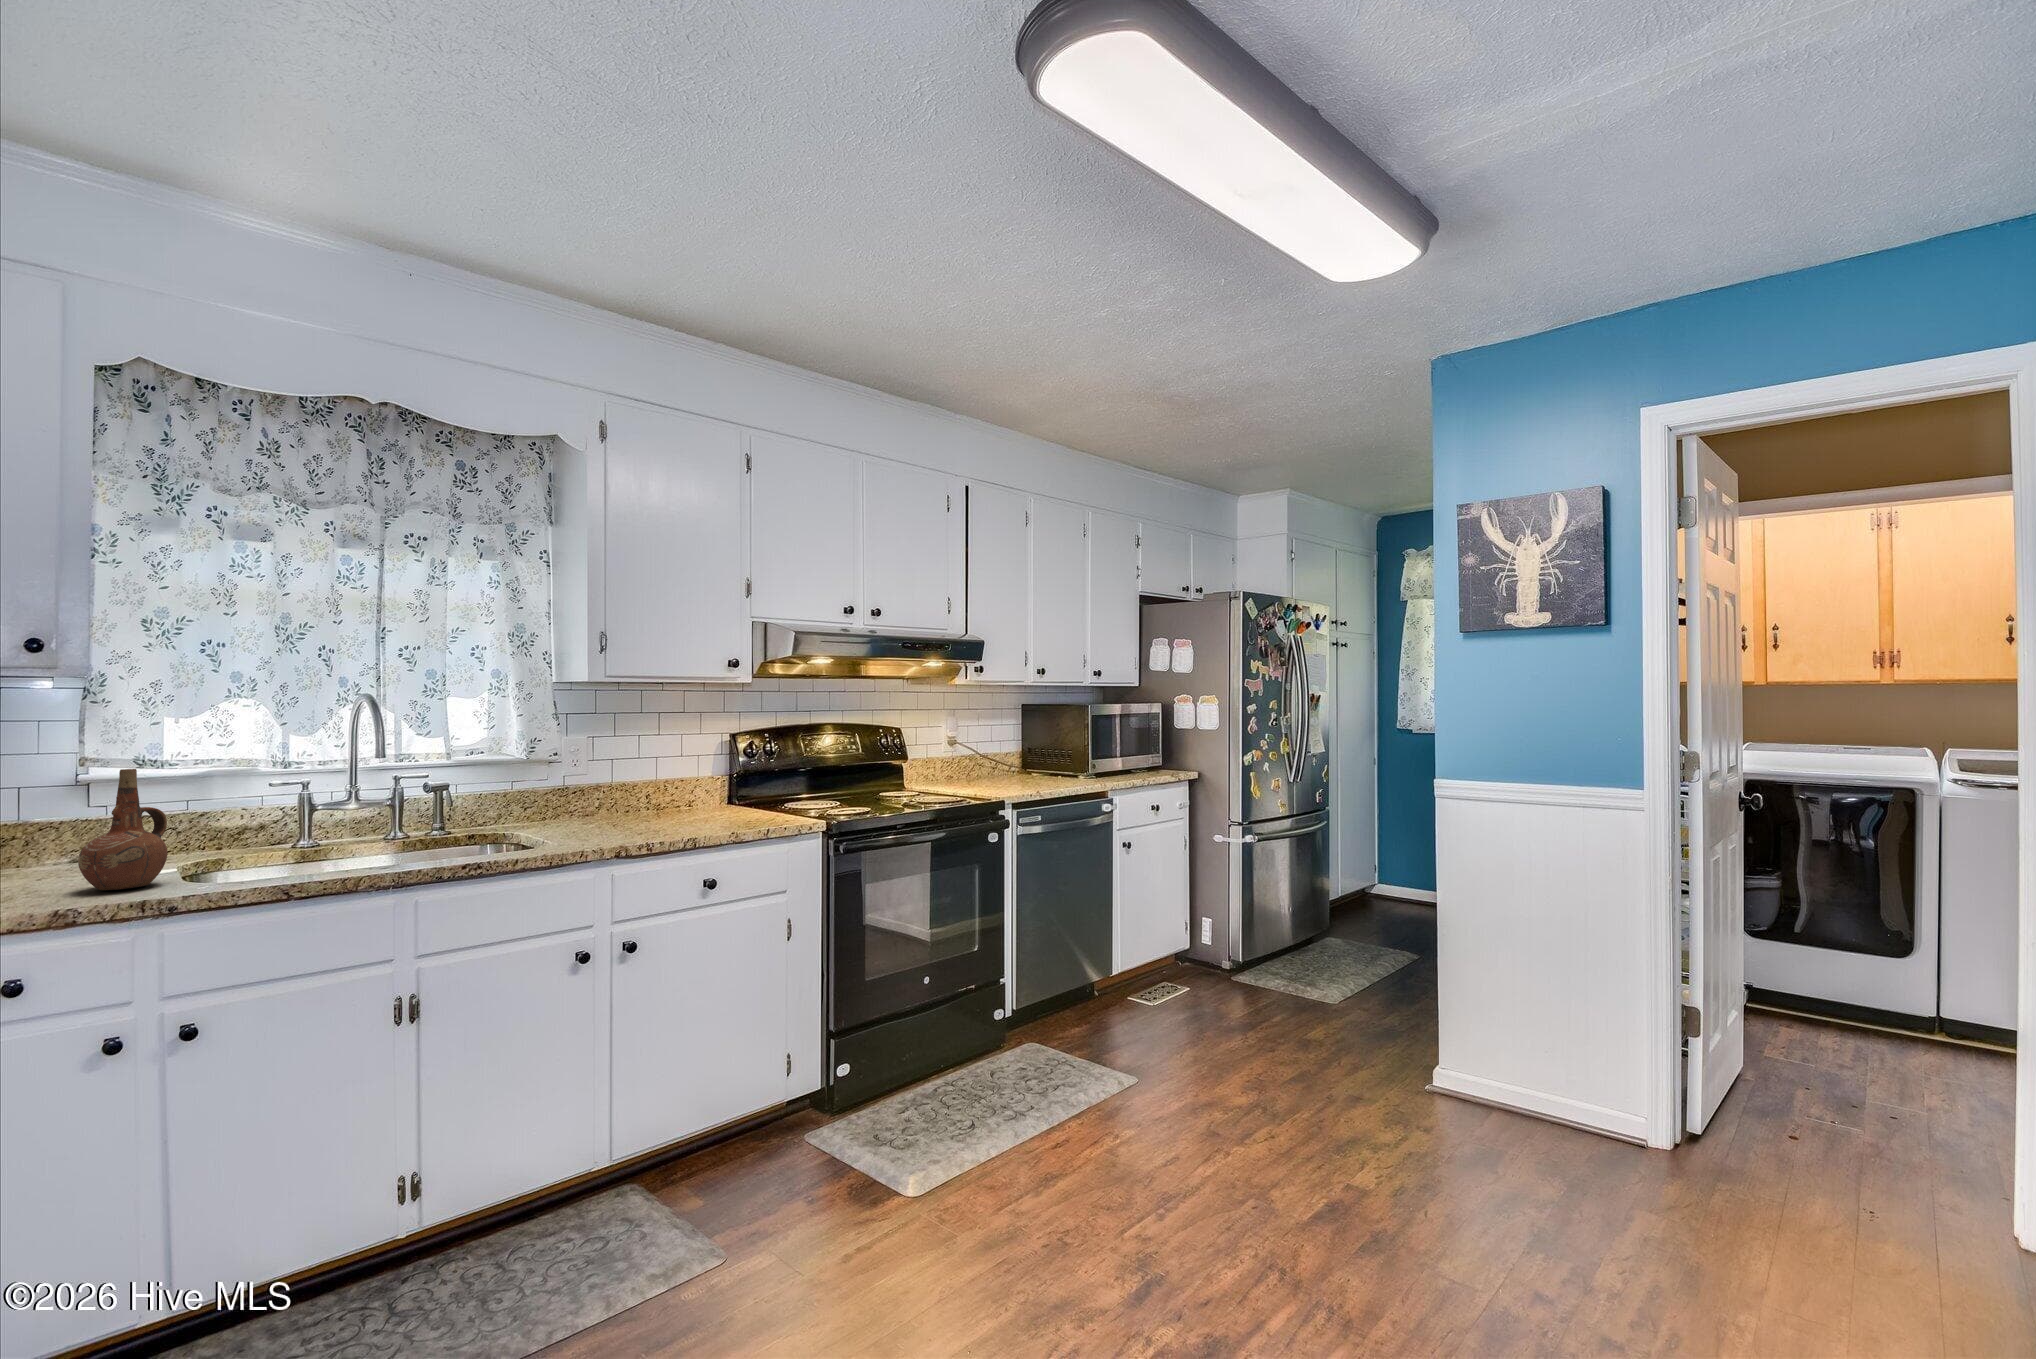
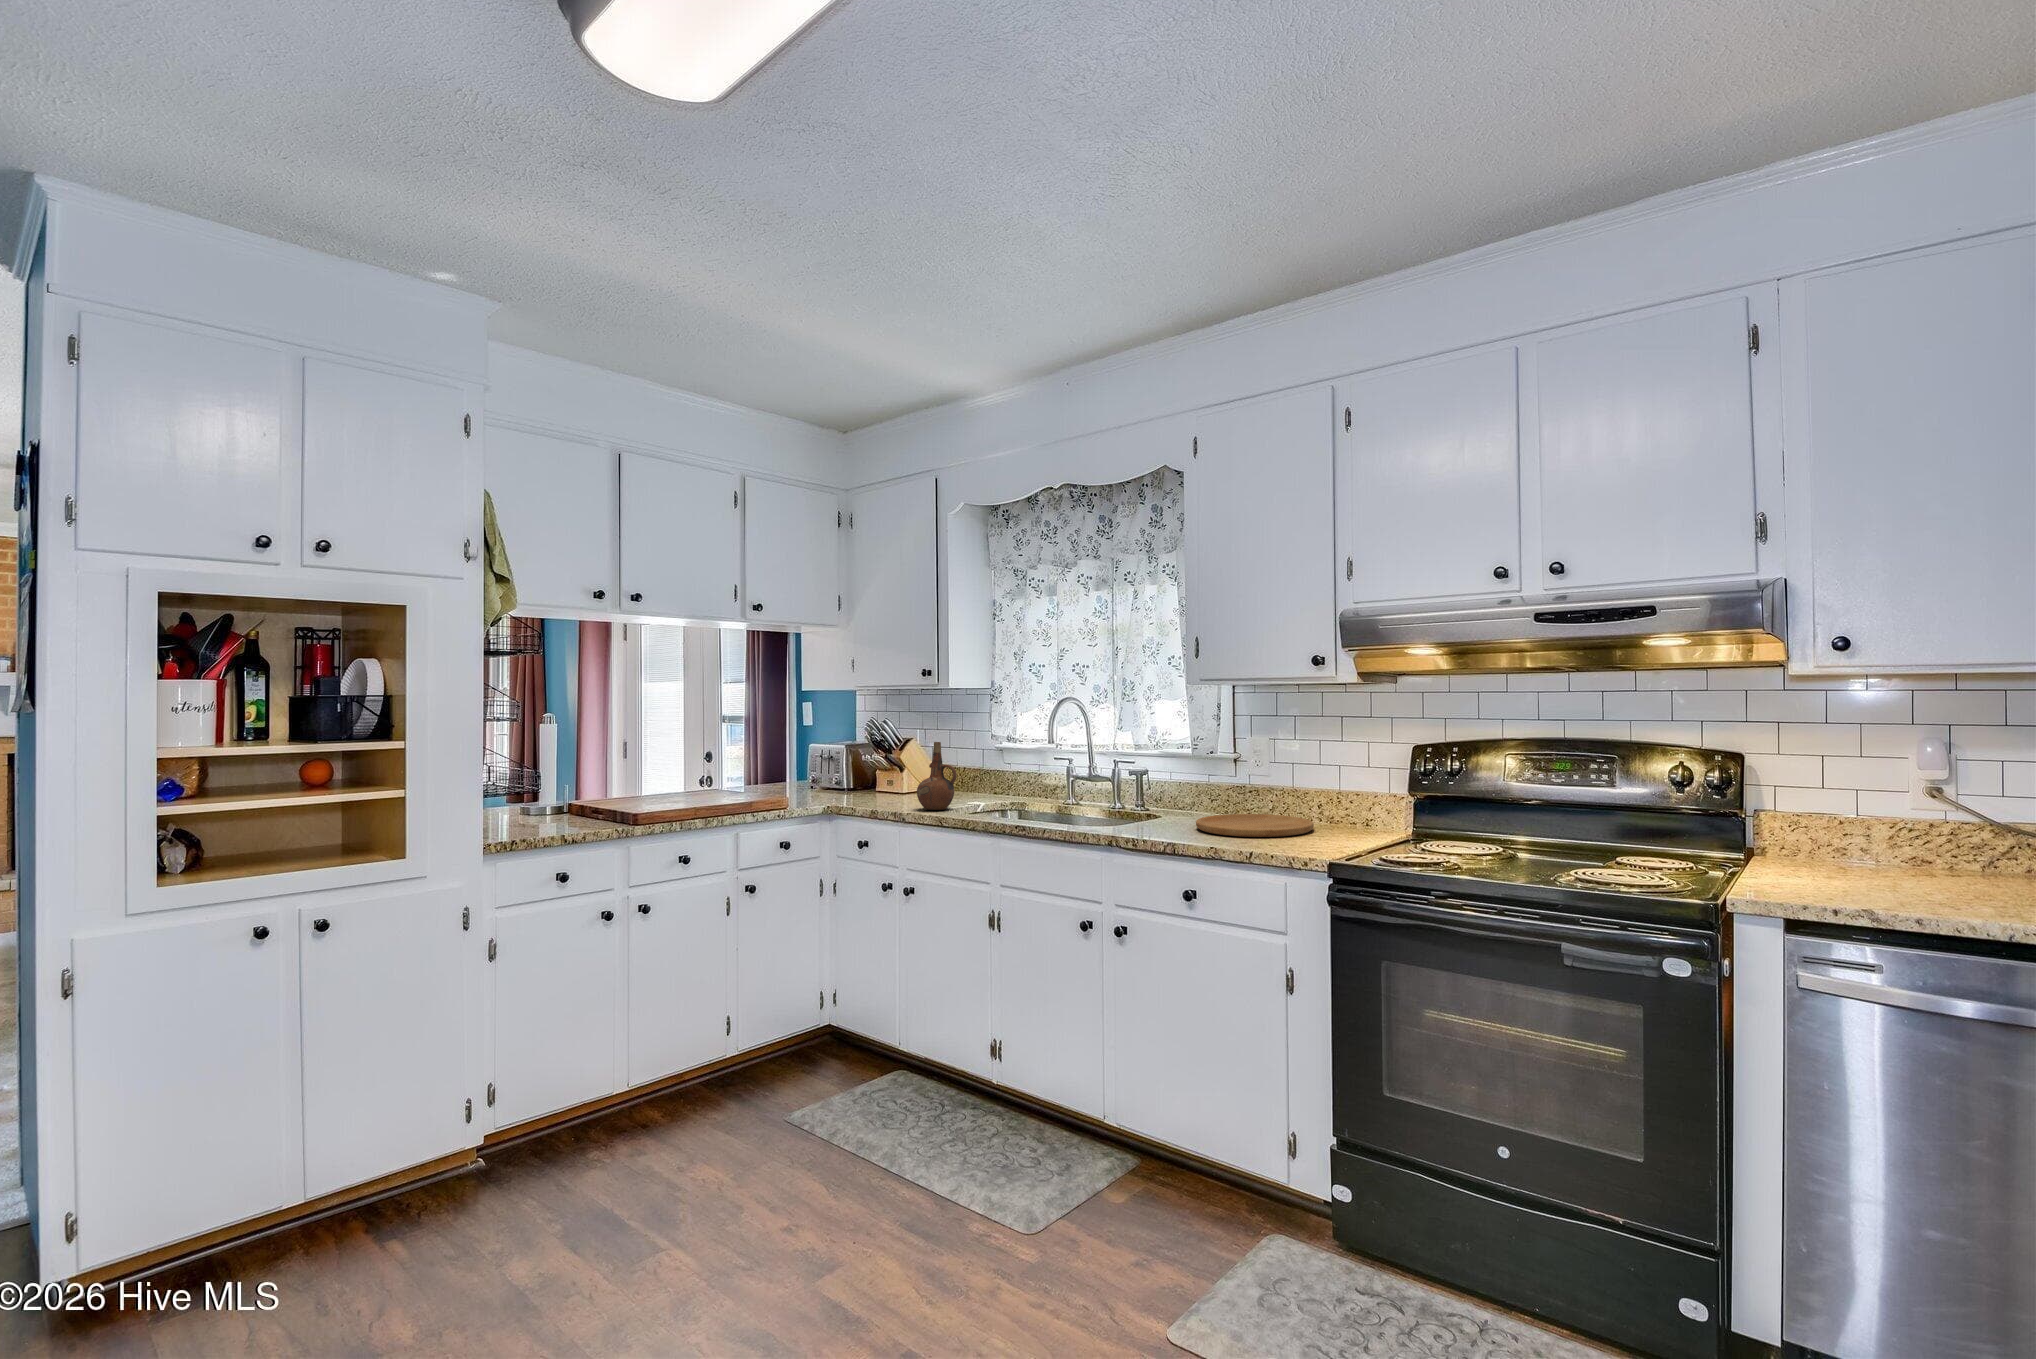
cutting board: none [588,808,708,829] -> present [1196,814,1314,837]

